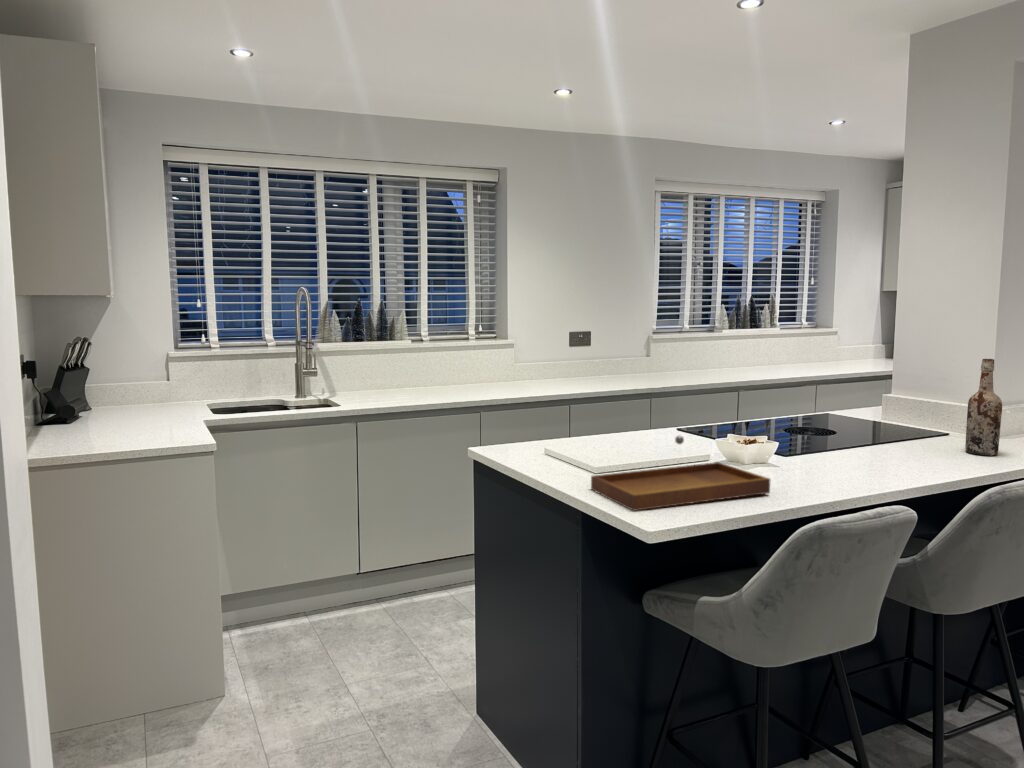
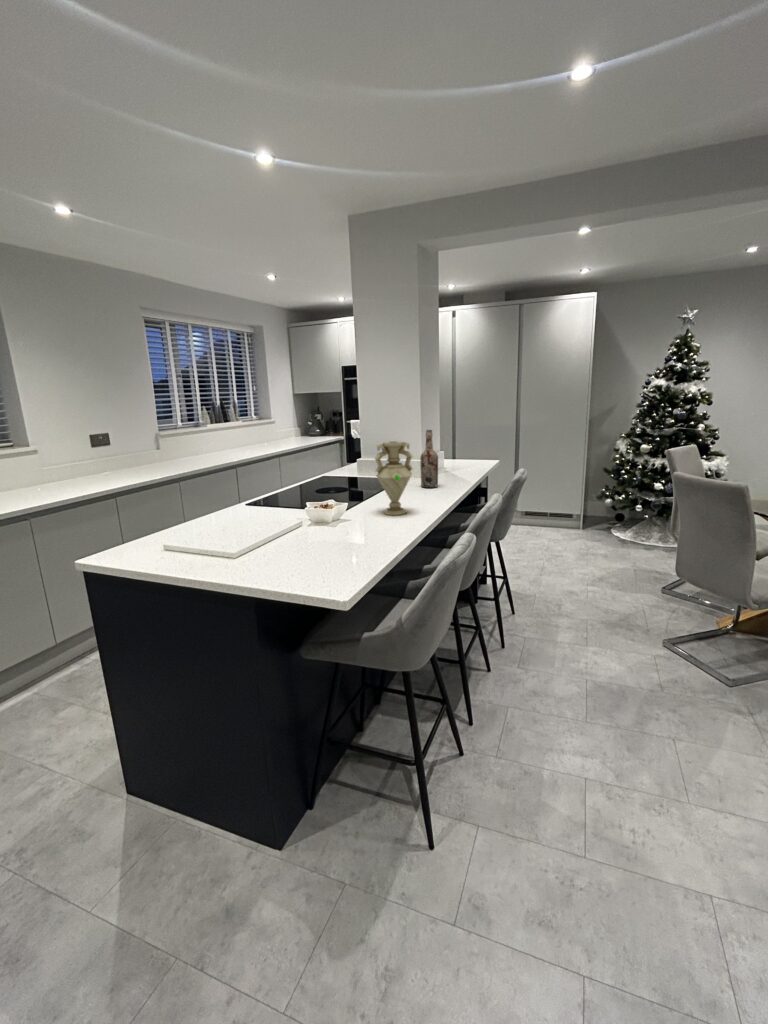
vase: none [832,366,896,475] -> present [375,441,413,515]
tray: present [591,436,770,511] -> none [246,513,375,587]

